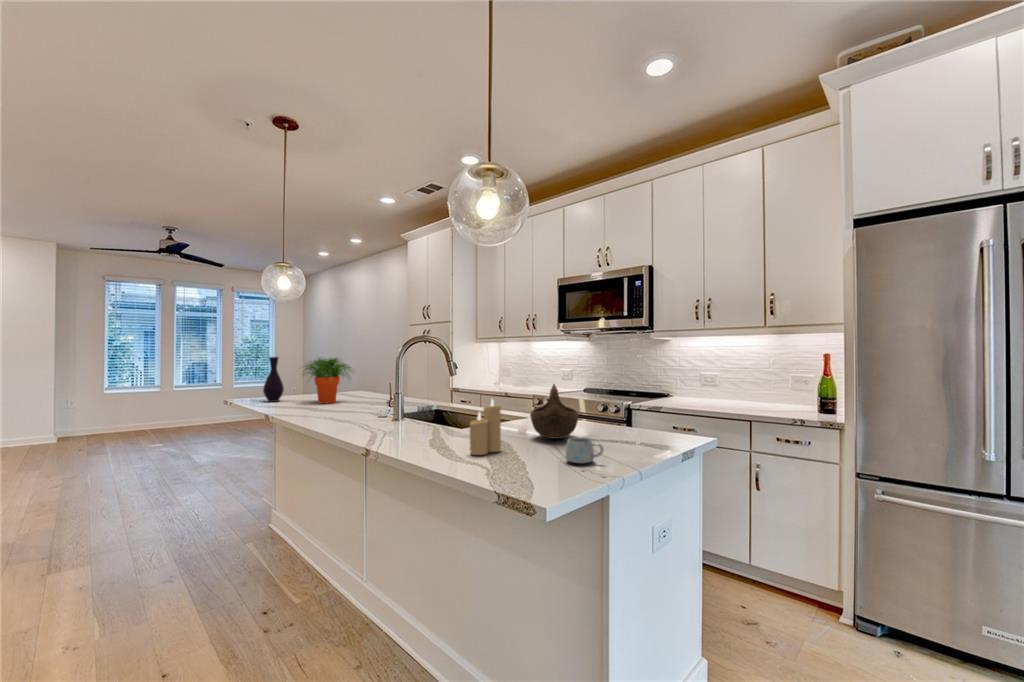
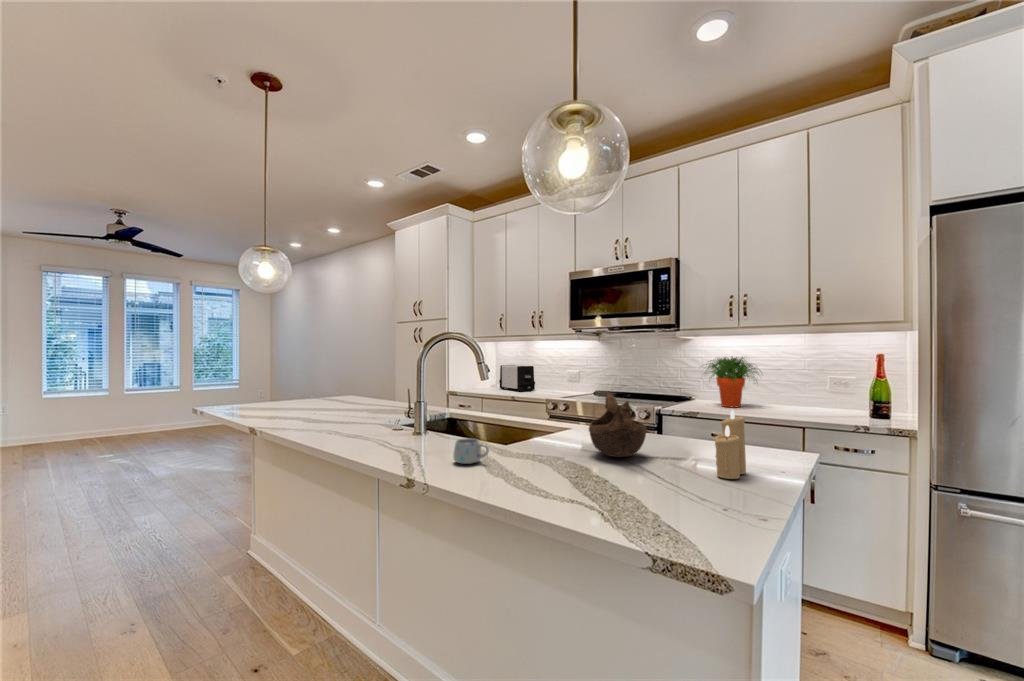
vase: present [263,357,284,402] -> none [242,359,266,411]
potted plant: present [303,358,351,404] -> present [706,356,757,407]
toaster: none [498,364,529,389] -> present [499,365,535,392]
candle: present [470,399,501,455] -> present [715,410,746,479]
mug: present [565,437,603,463] -> present [453,438,489,464]

